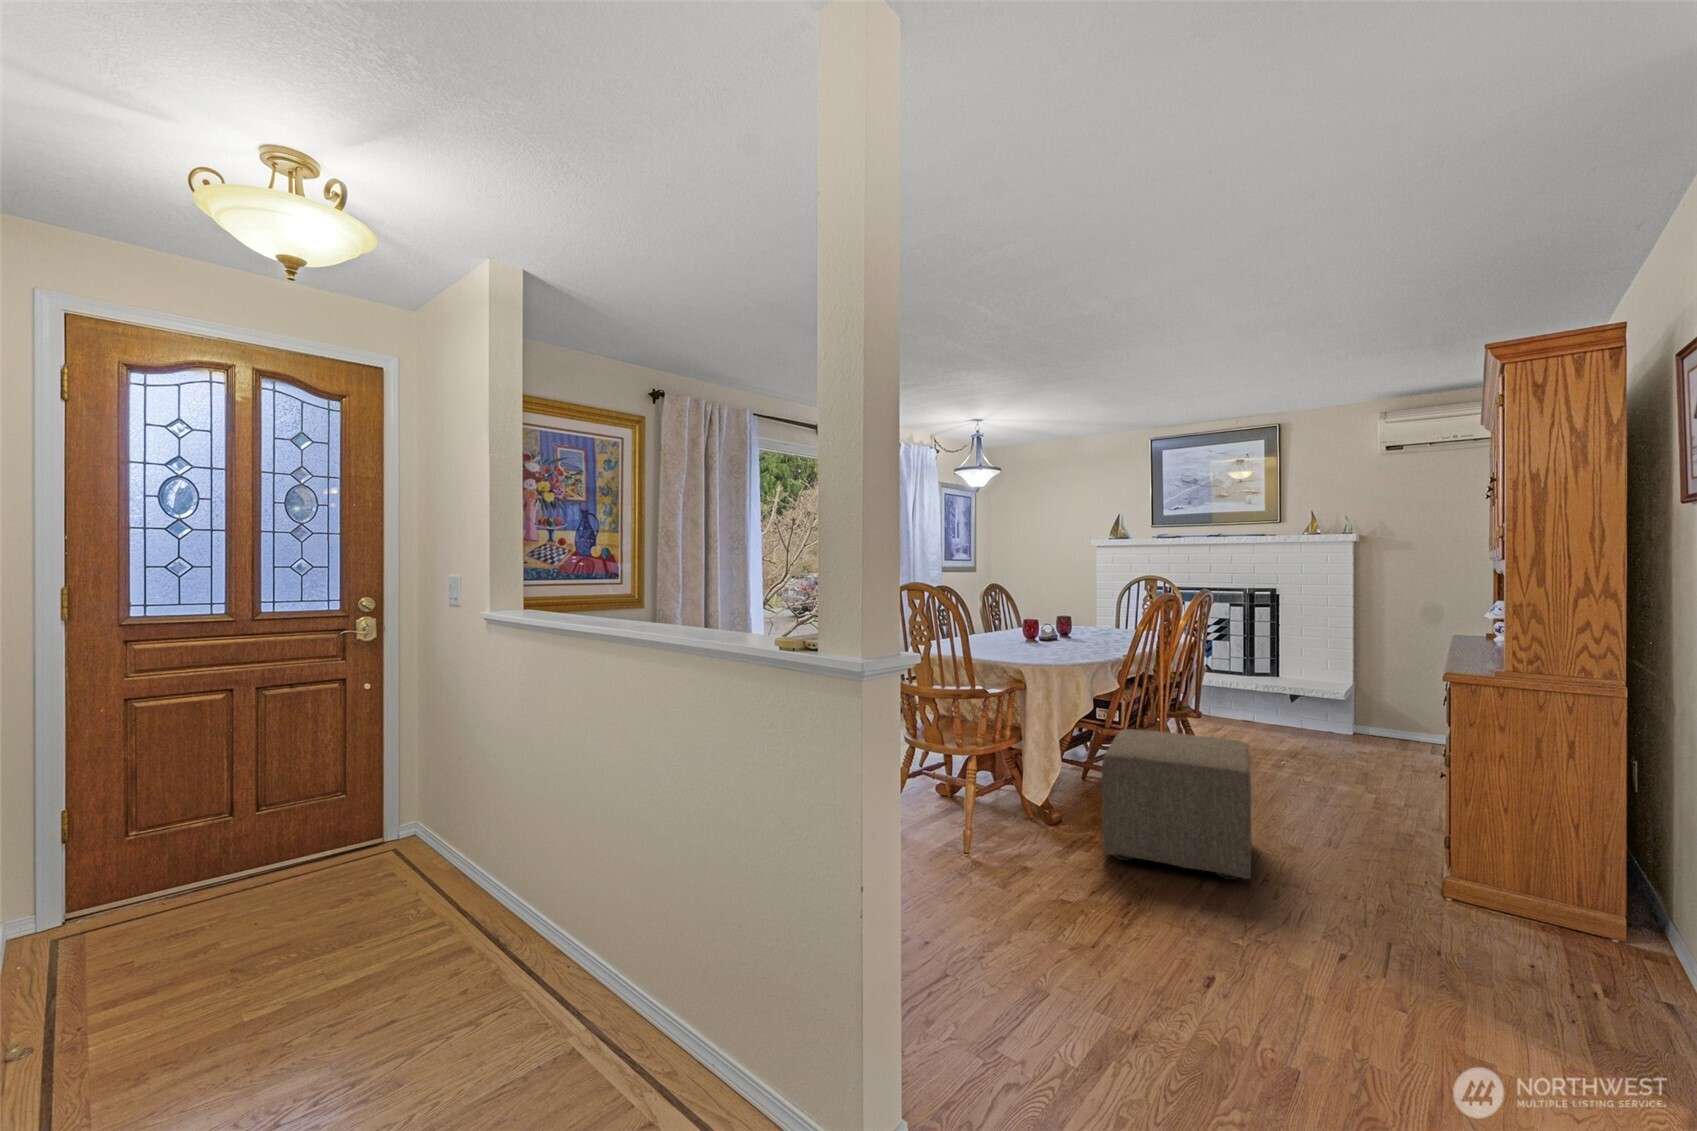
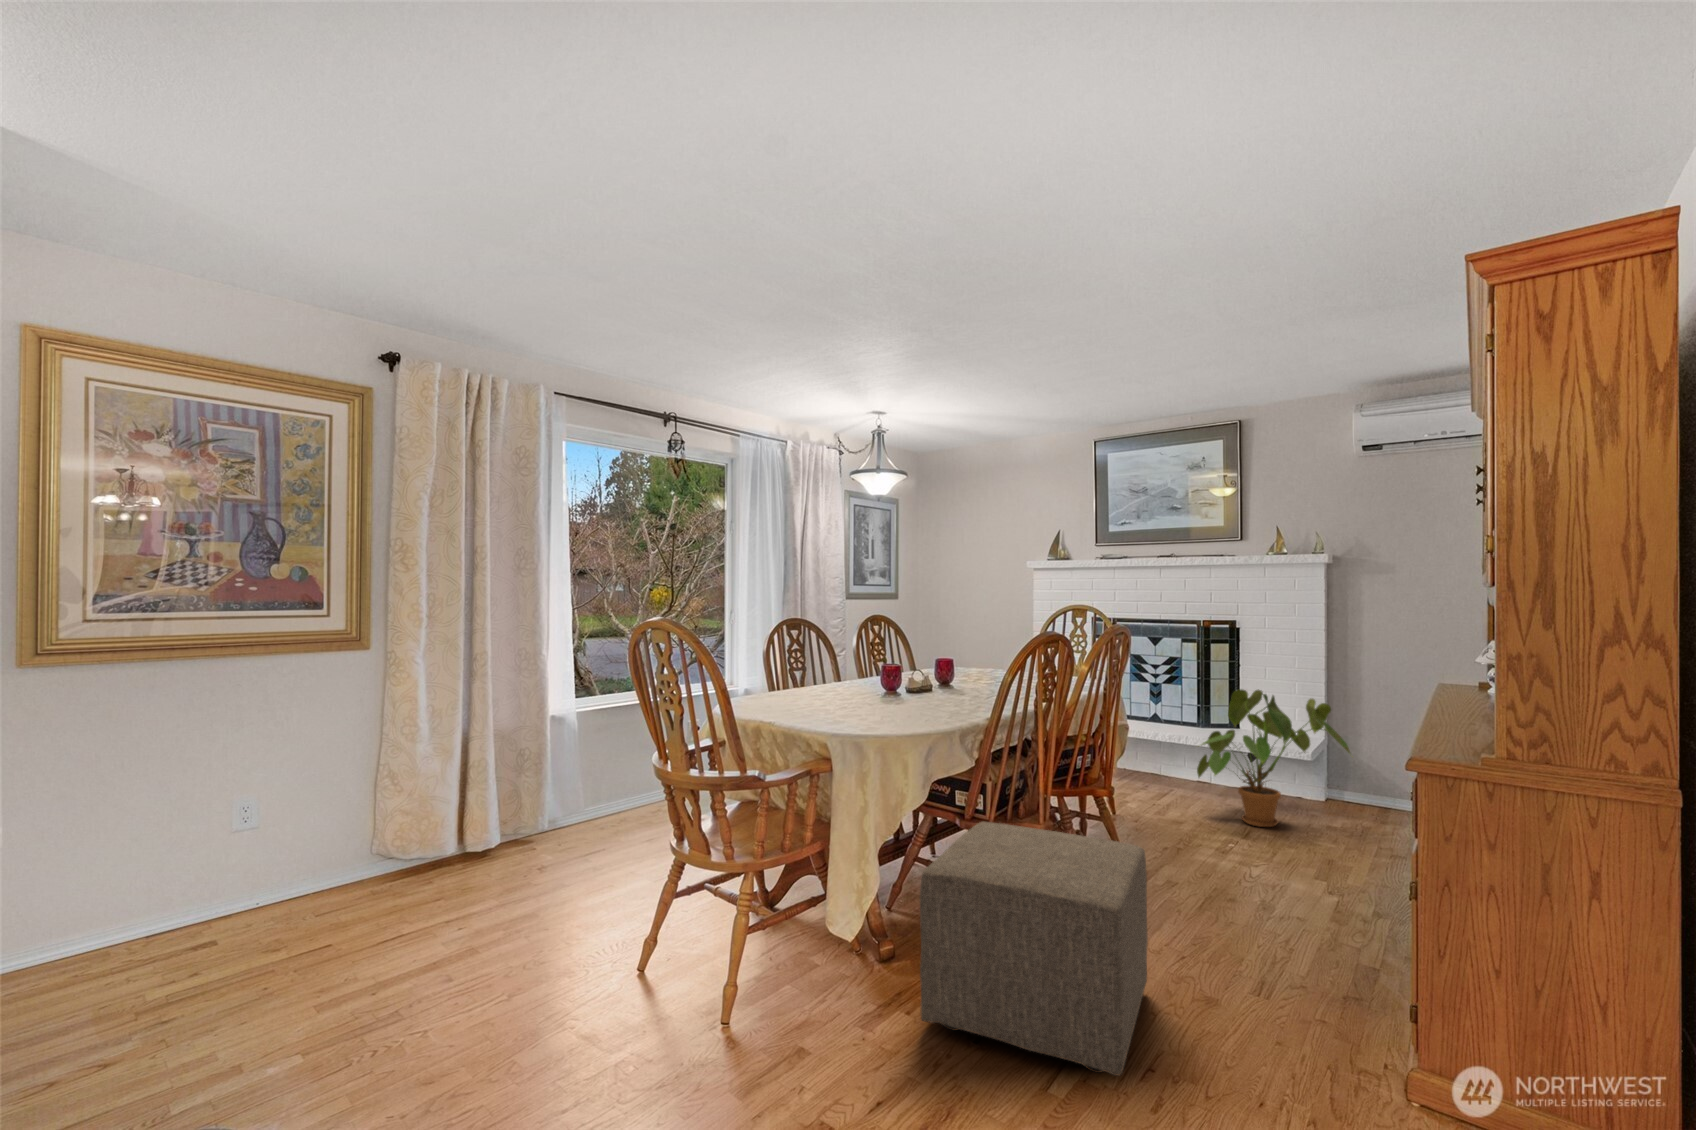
house plant: none [1246,642,1375,748] -> present [1197,689,1350,827]

